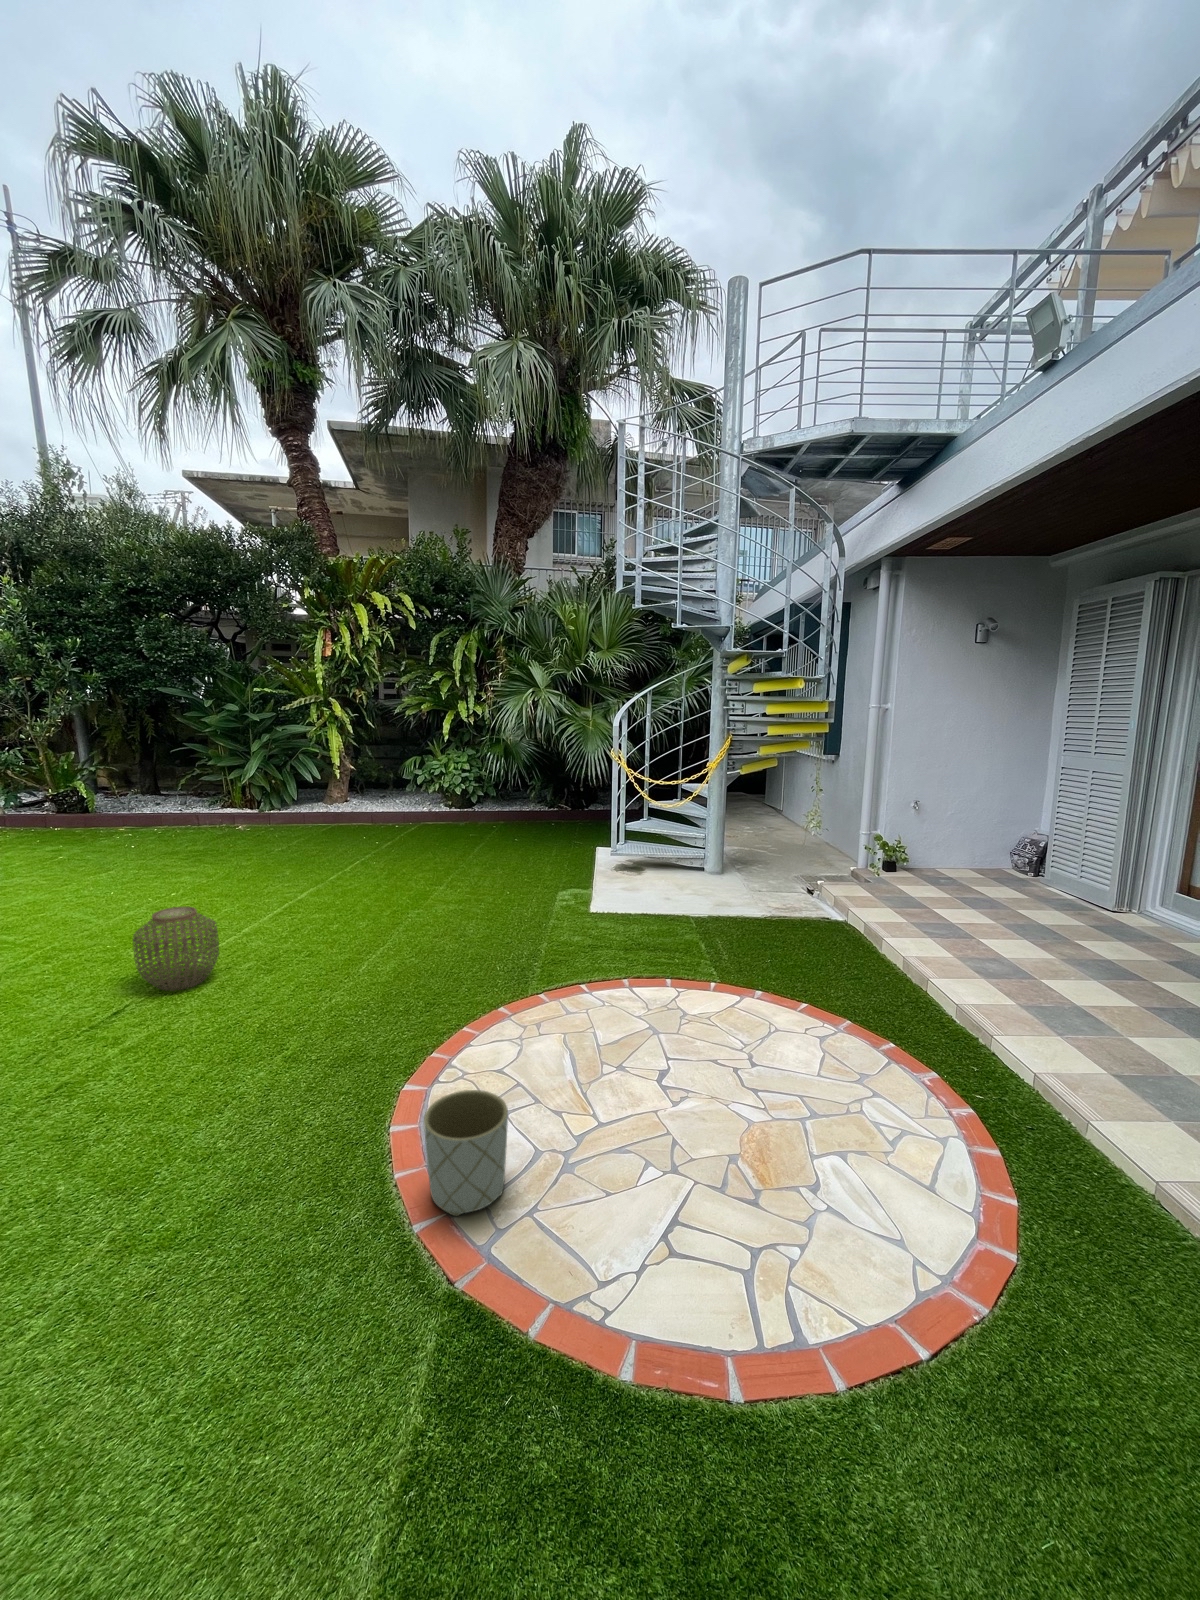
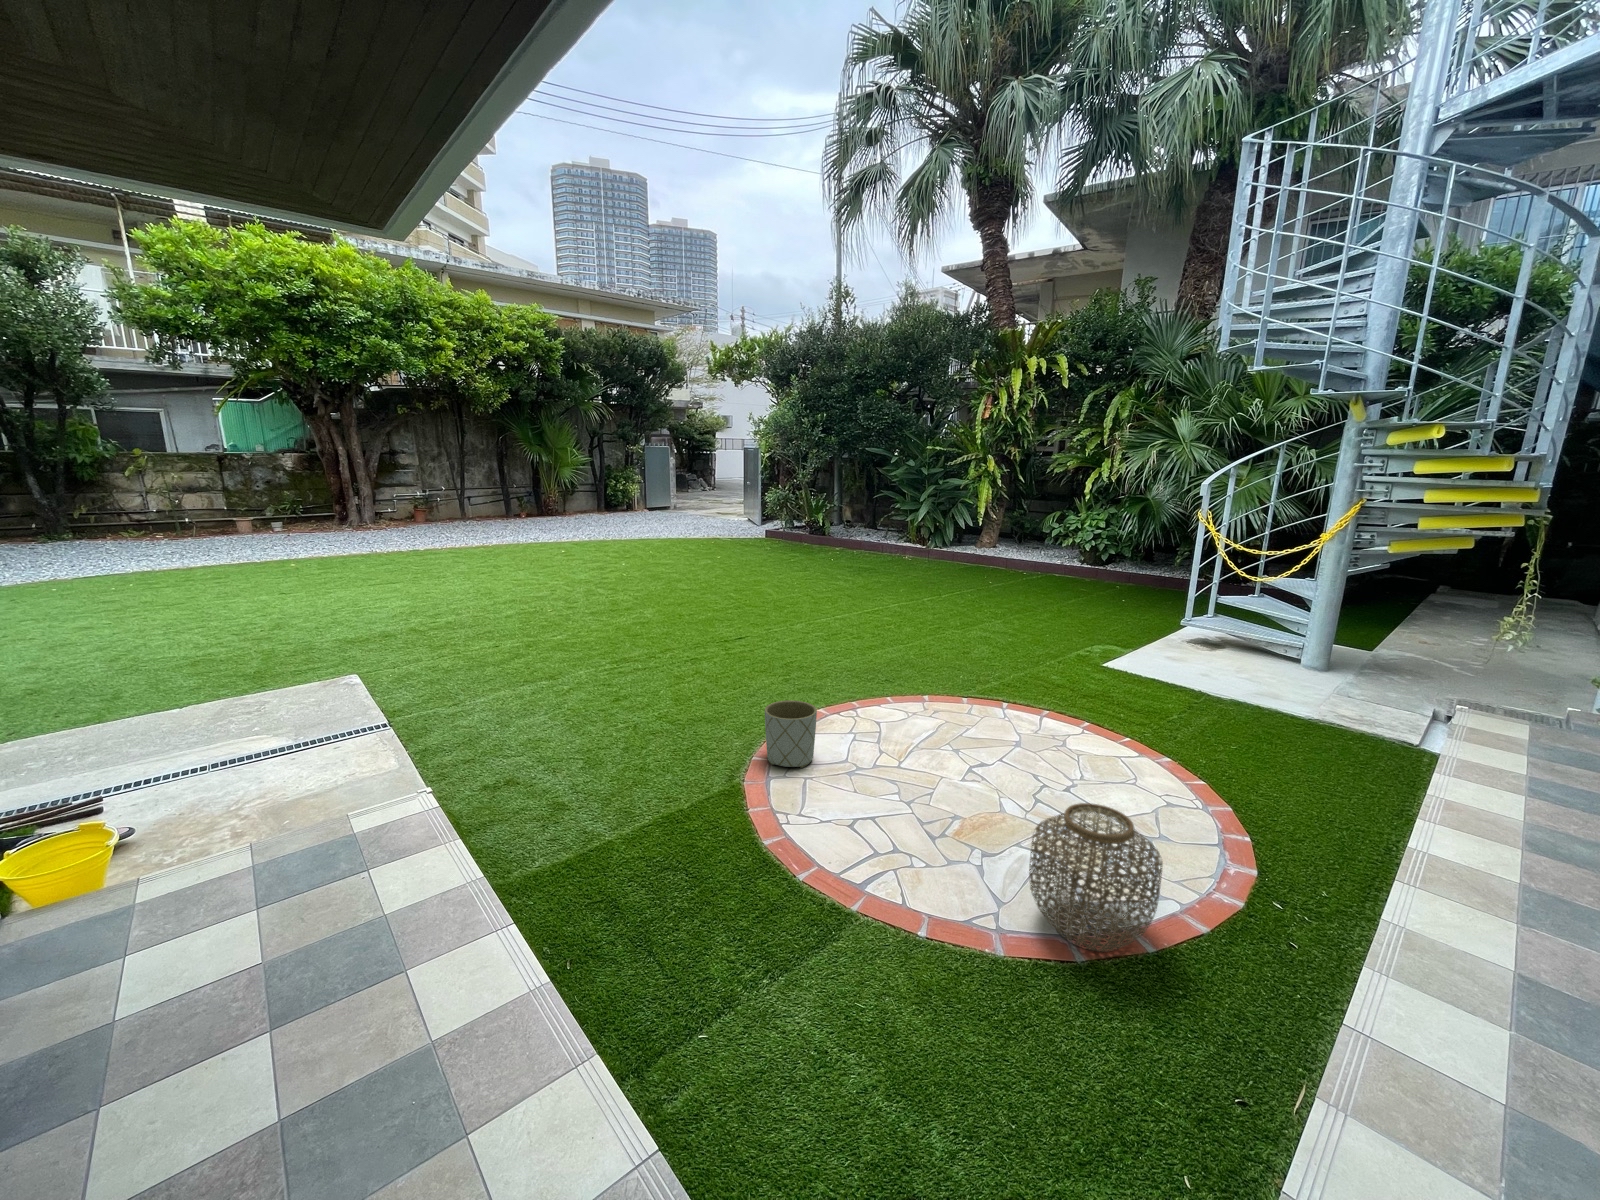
woven basket: present [133,907,219,991] -> present [1029,803,1163,952]

